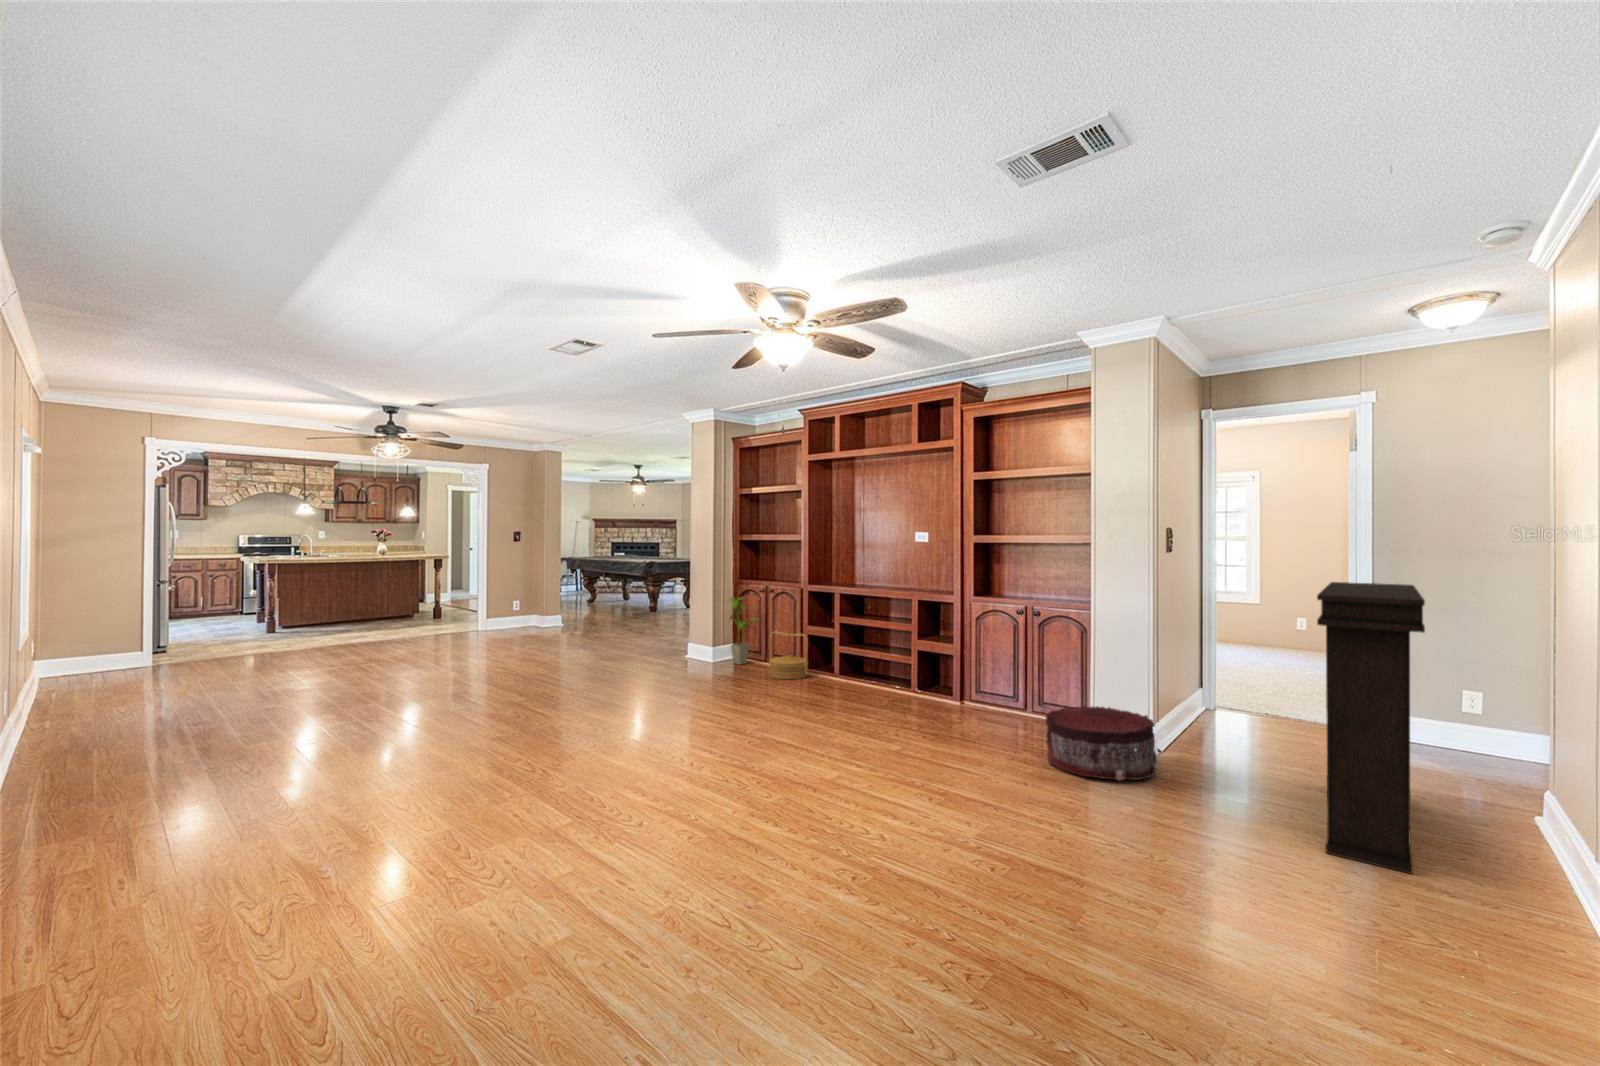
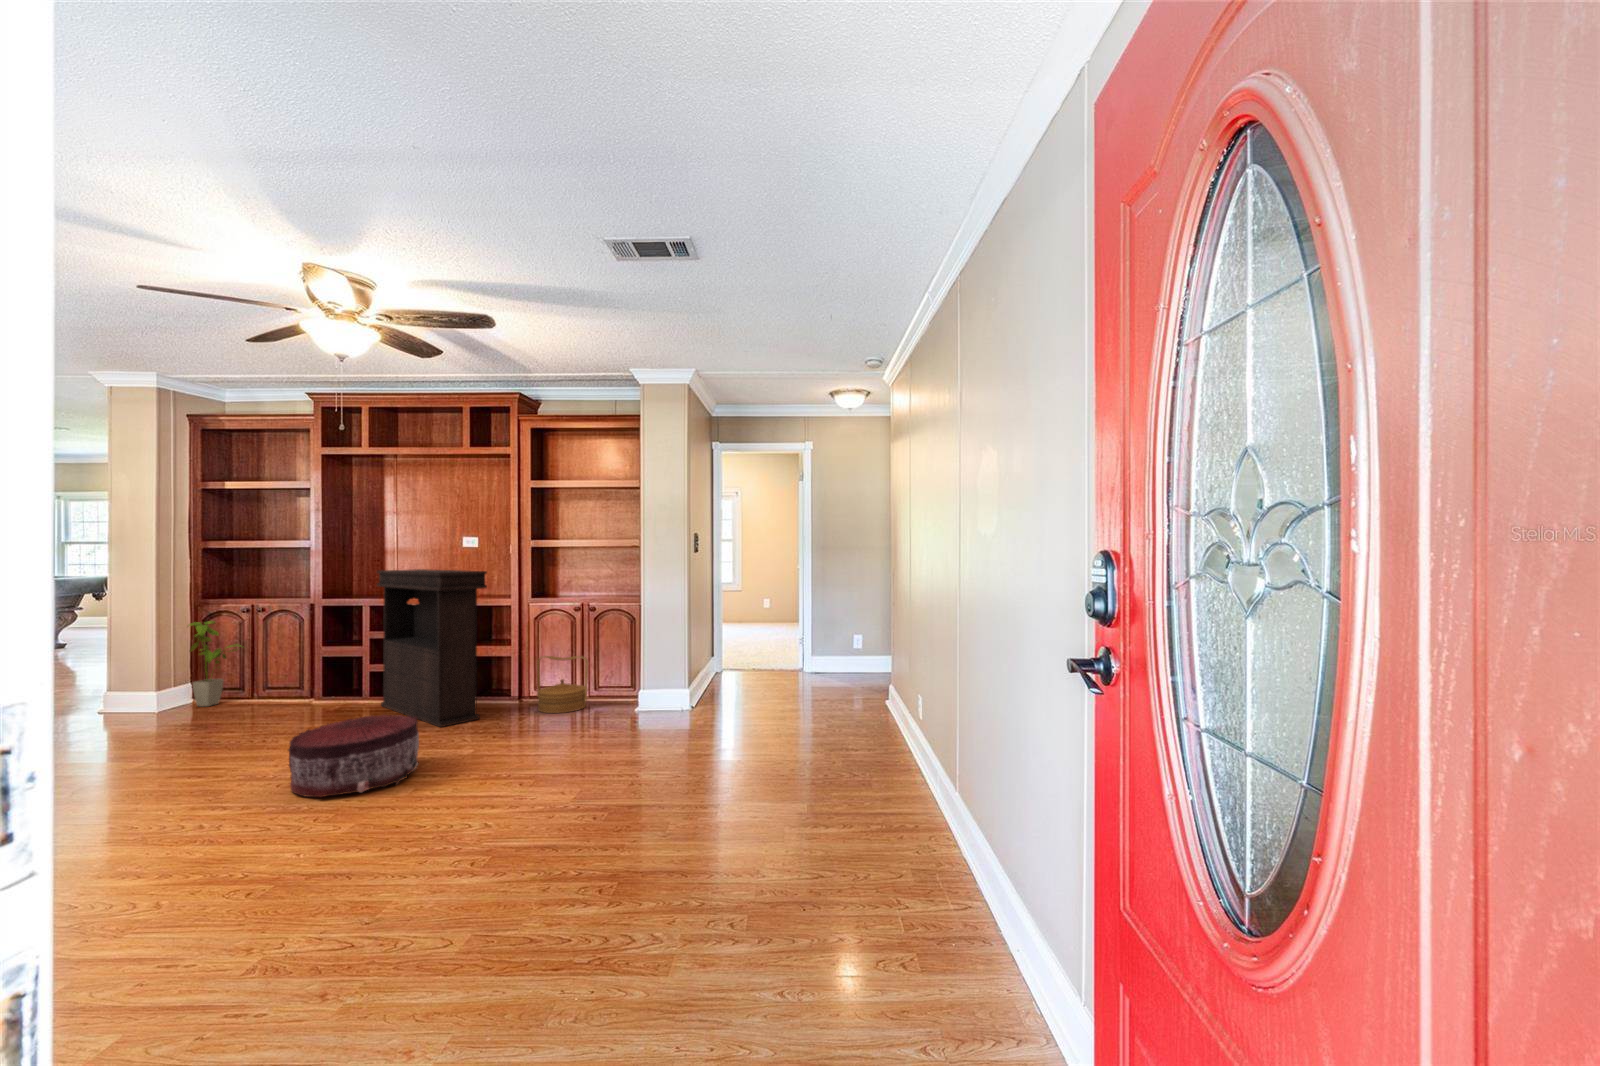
console table: present [1317,582,1425,874] -> present [377,569,487,727]
woven basket: present [769,632,808,679] -> present [537,656,588,713]
pouf: present [1046,706,1157,781] -> present [288,715,419,797]

